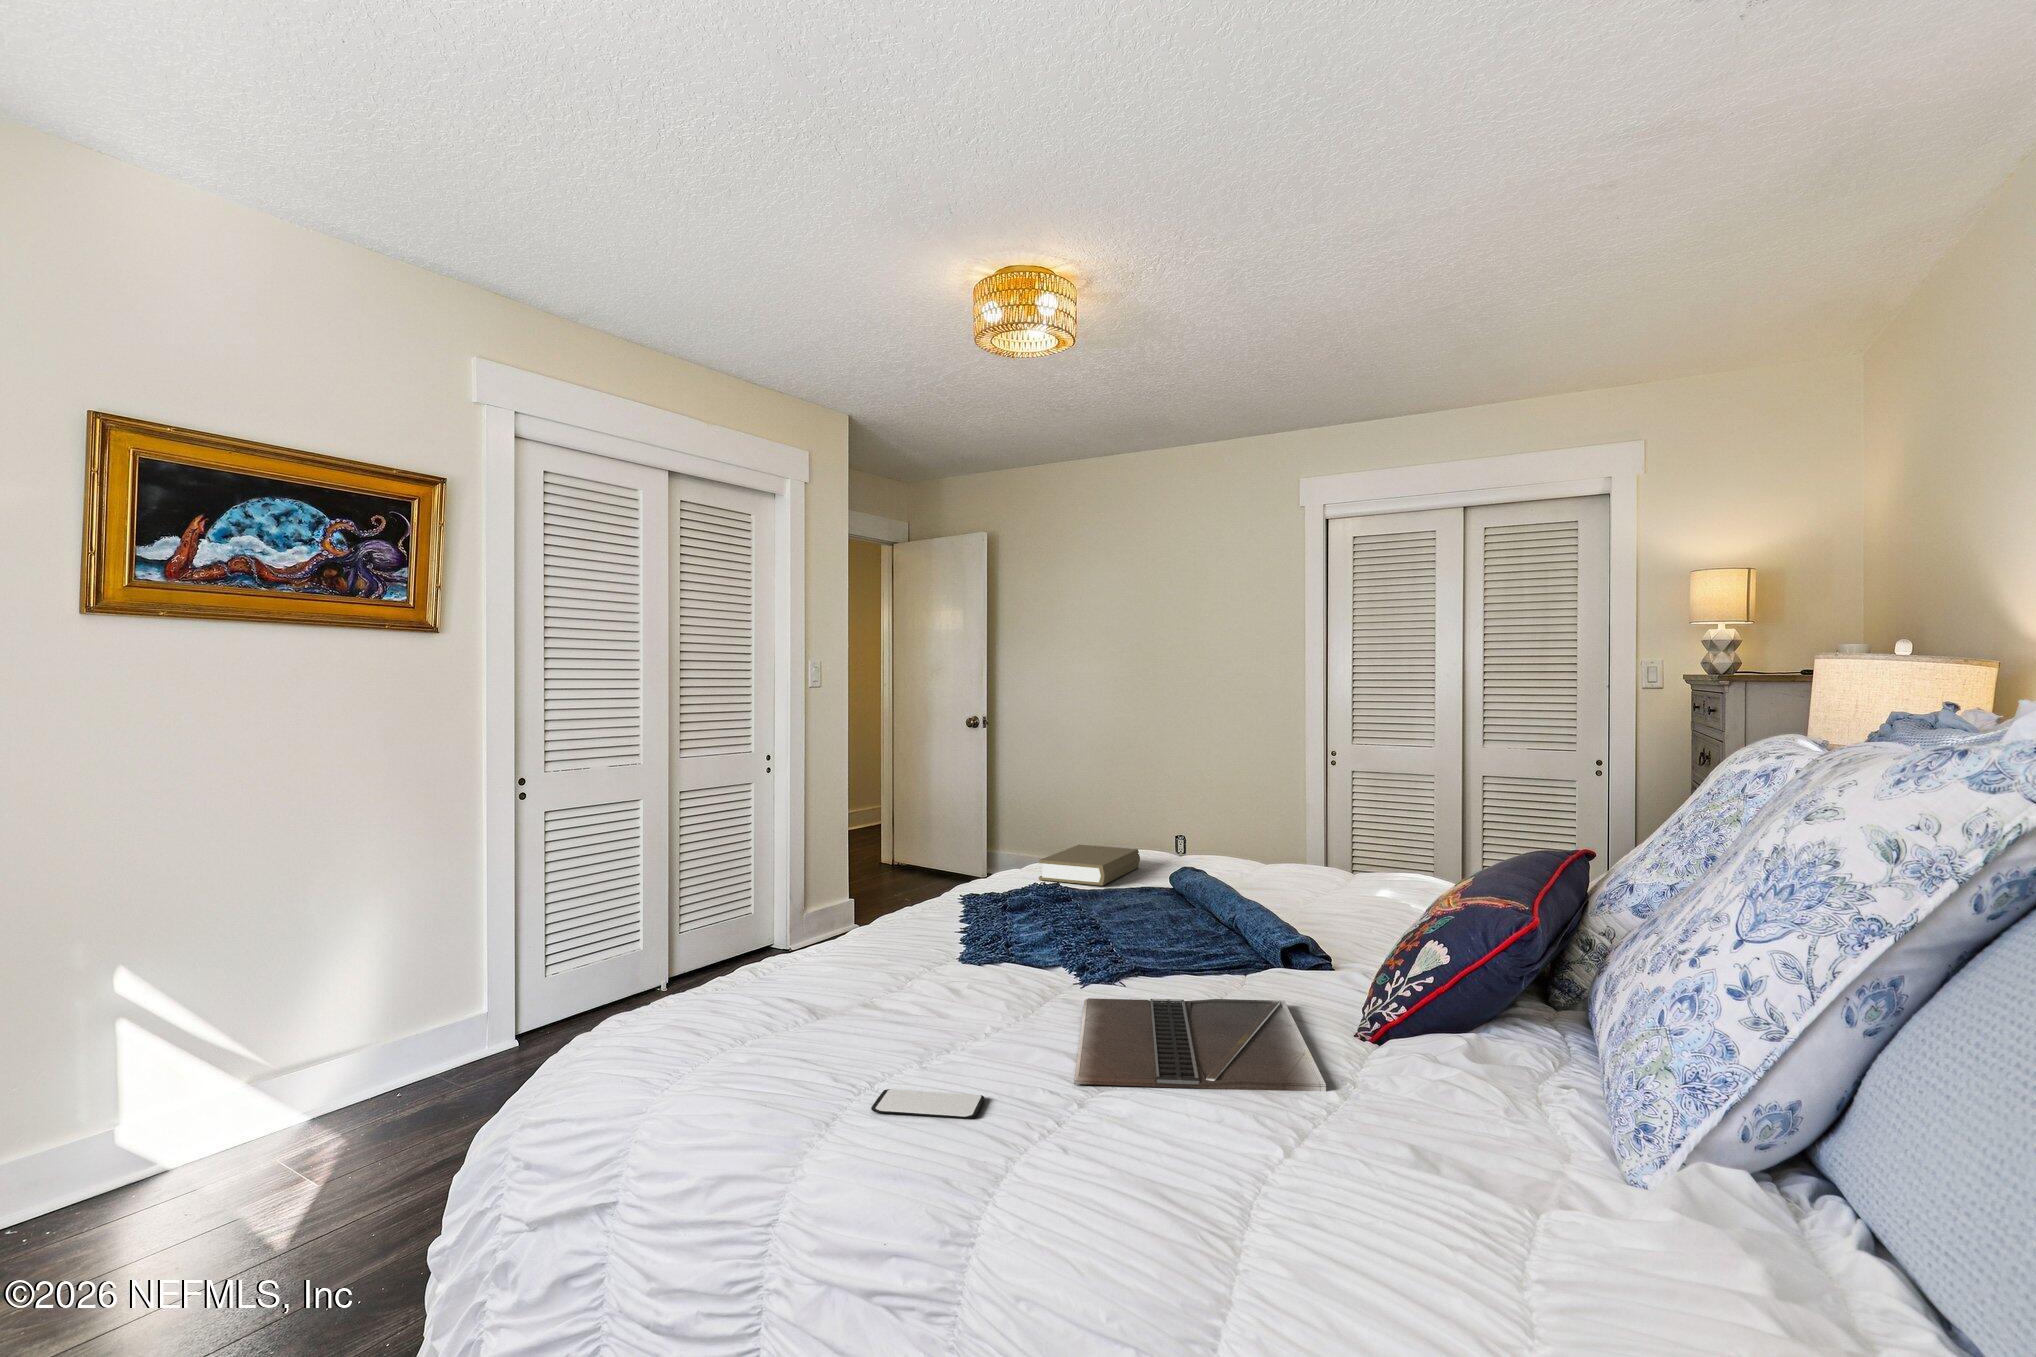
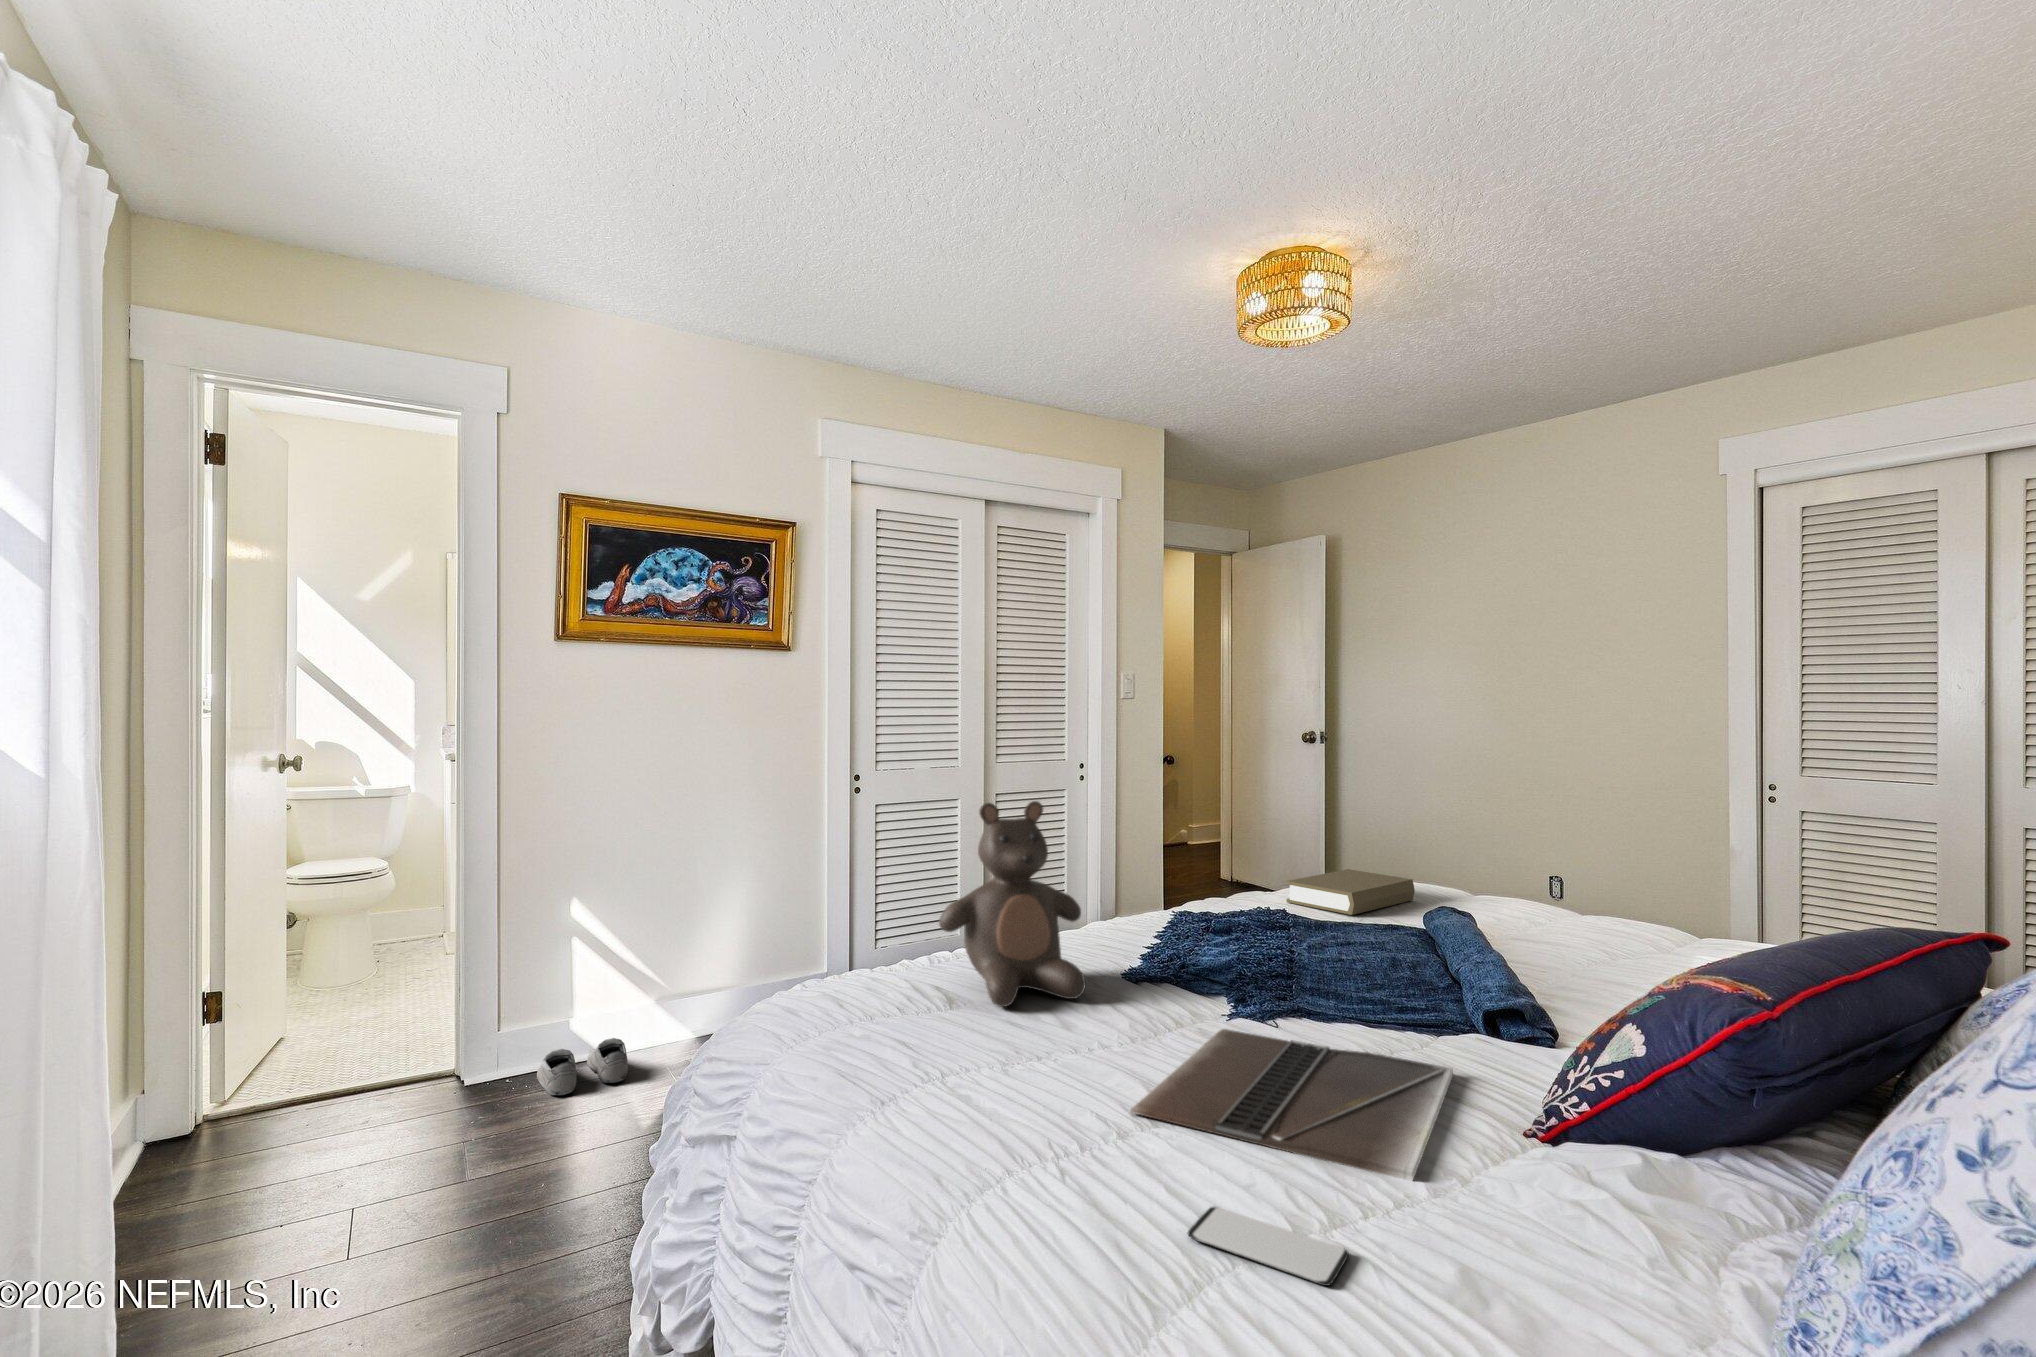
teddy bear: none [777,799,937,1012] -> present [939,801,1086,1007]
smartphone: present [871,1089,985,1119] -> present [1188,1207,1349,1286]
shoe: none [79,1142,233,1236] -> present [537,1038,628,1095]

